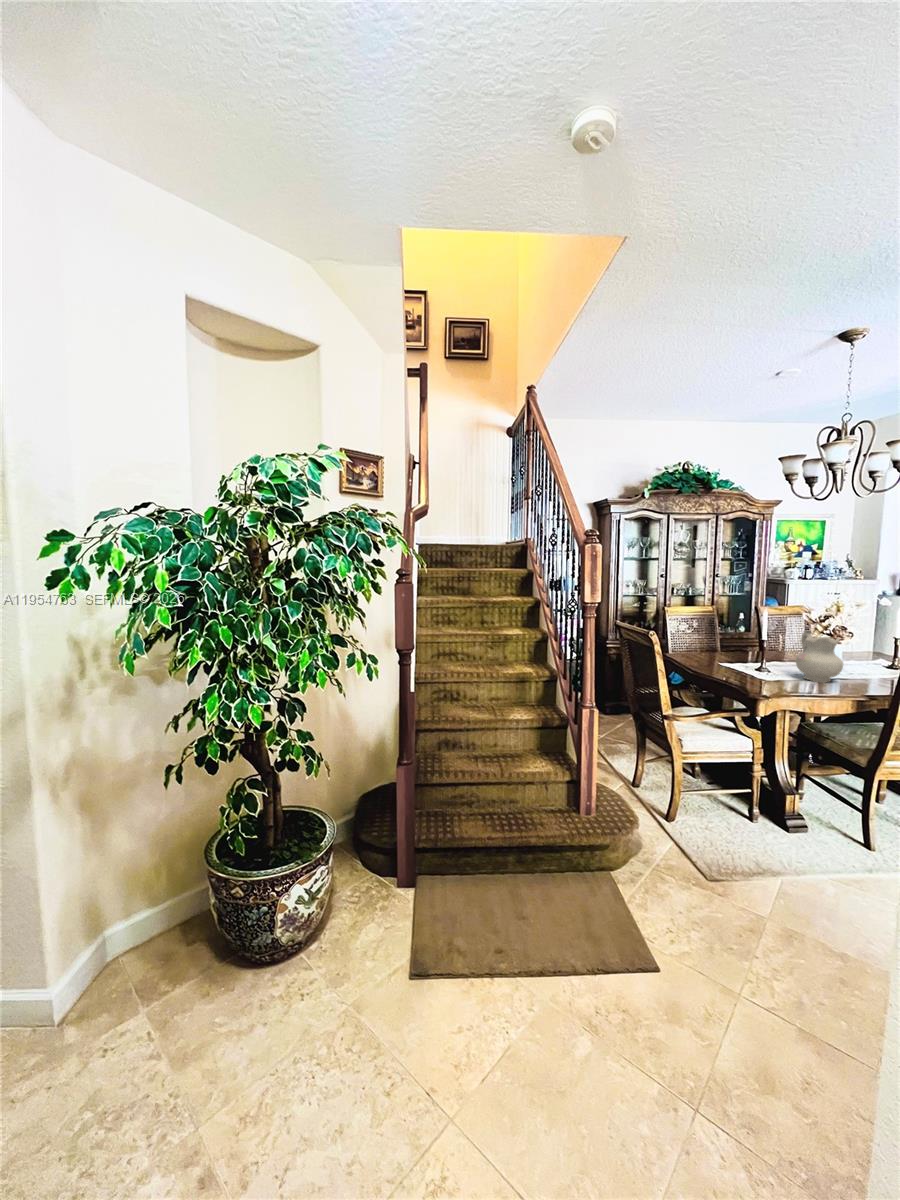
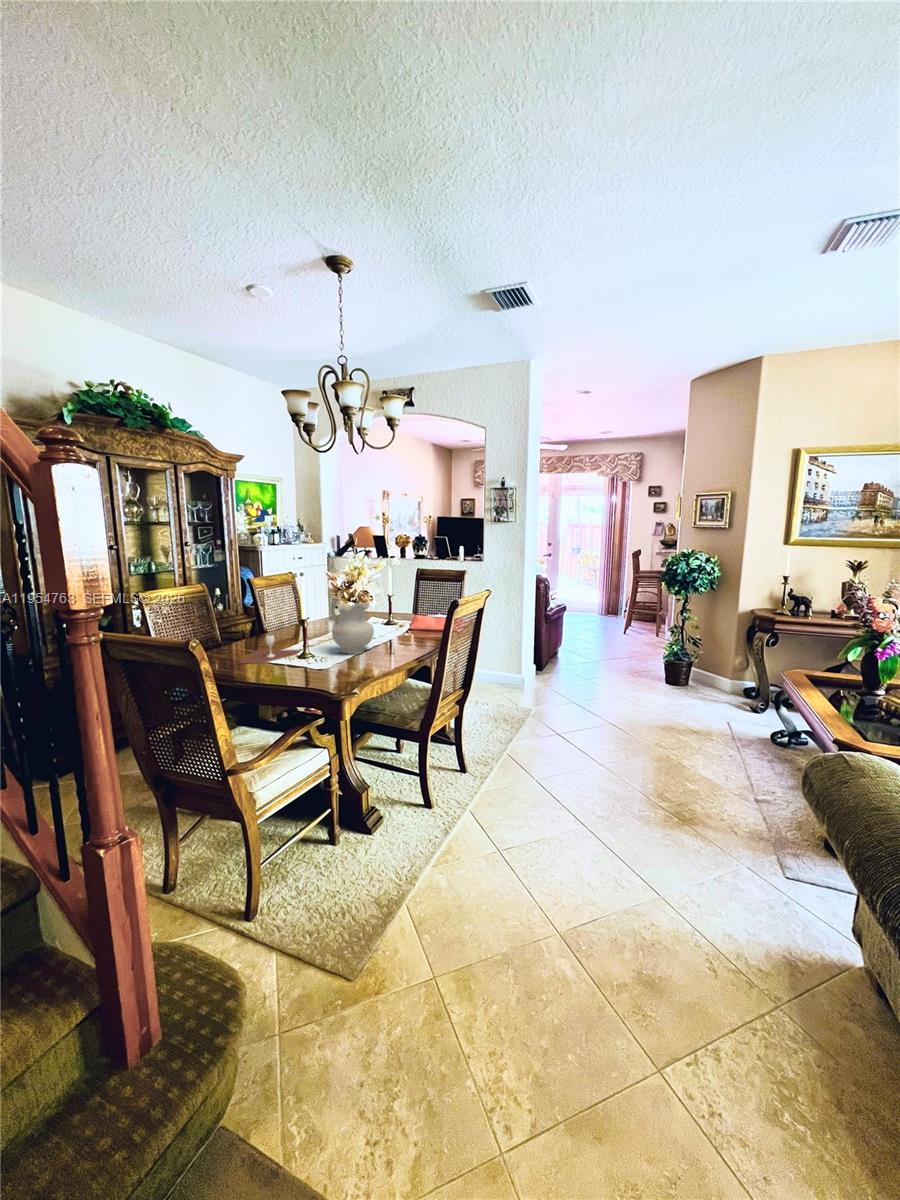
wine glass: none [710,649,771,673] -> present [239,634,300,664]

